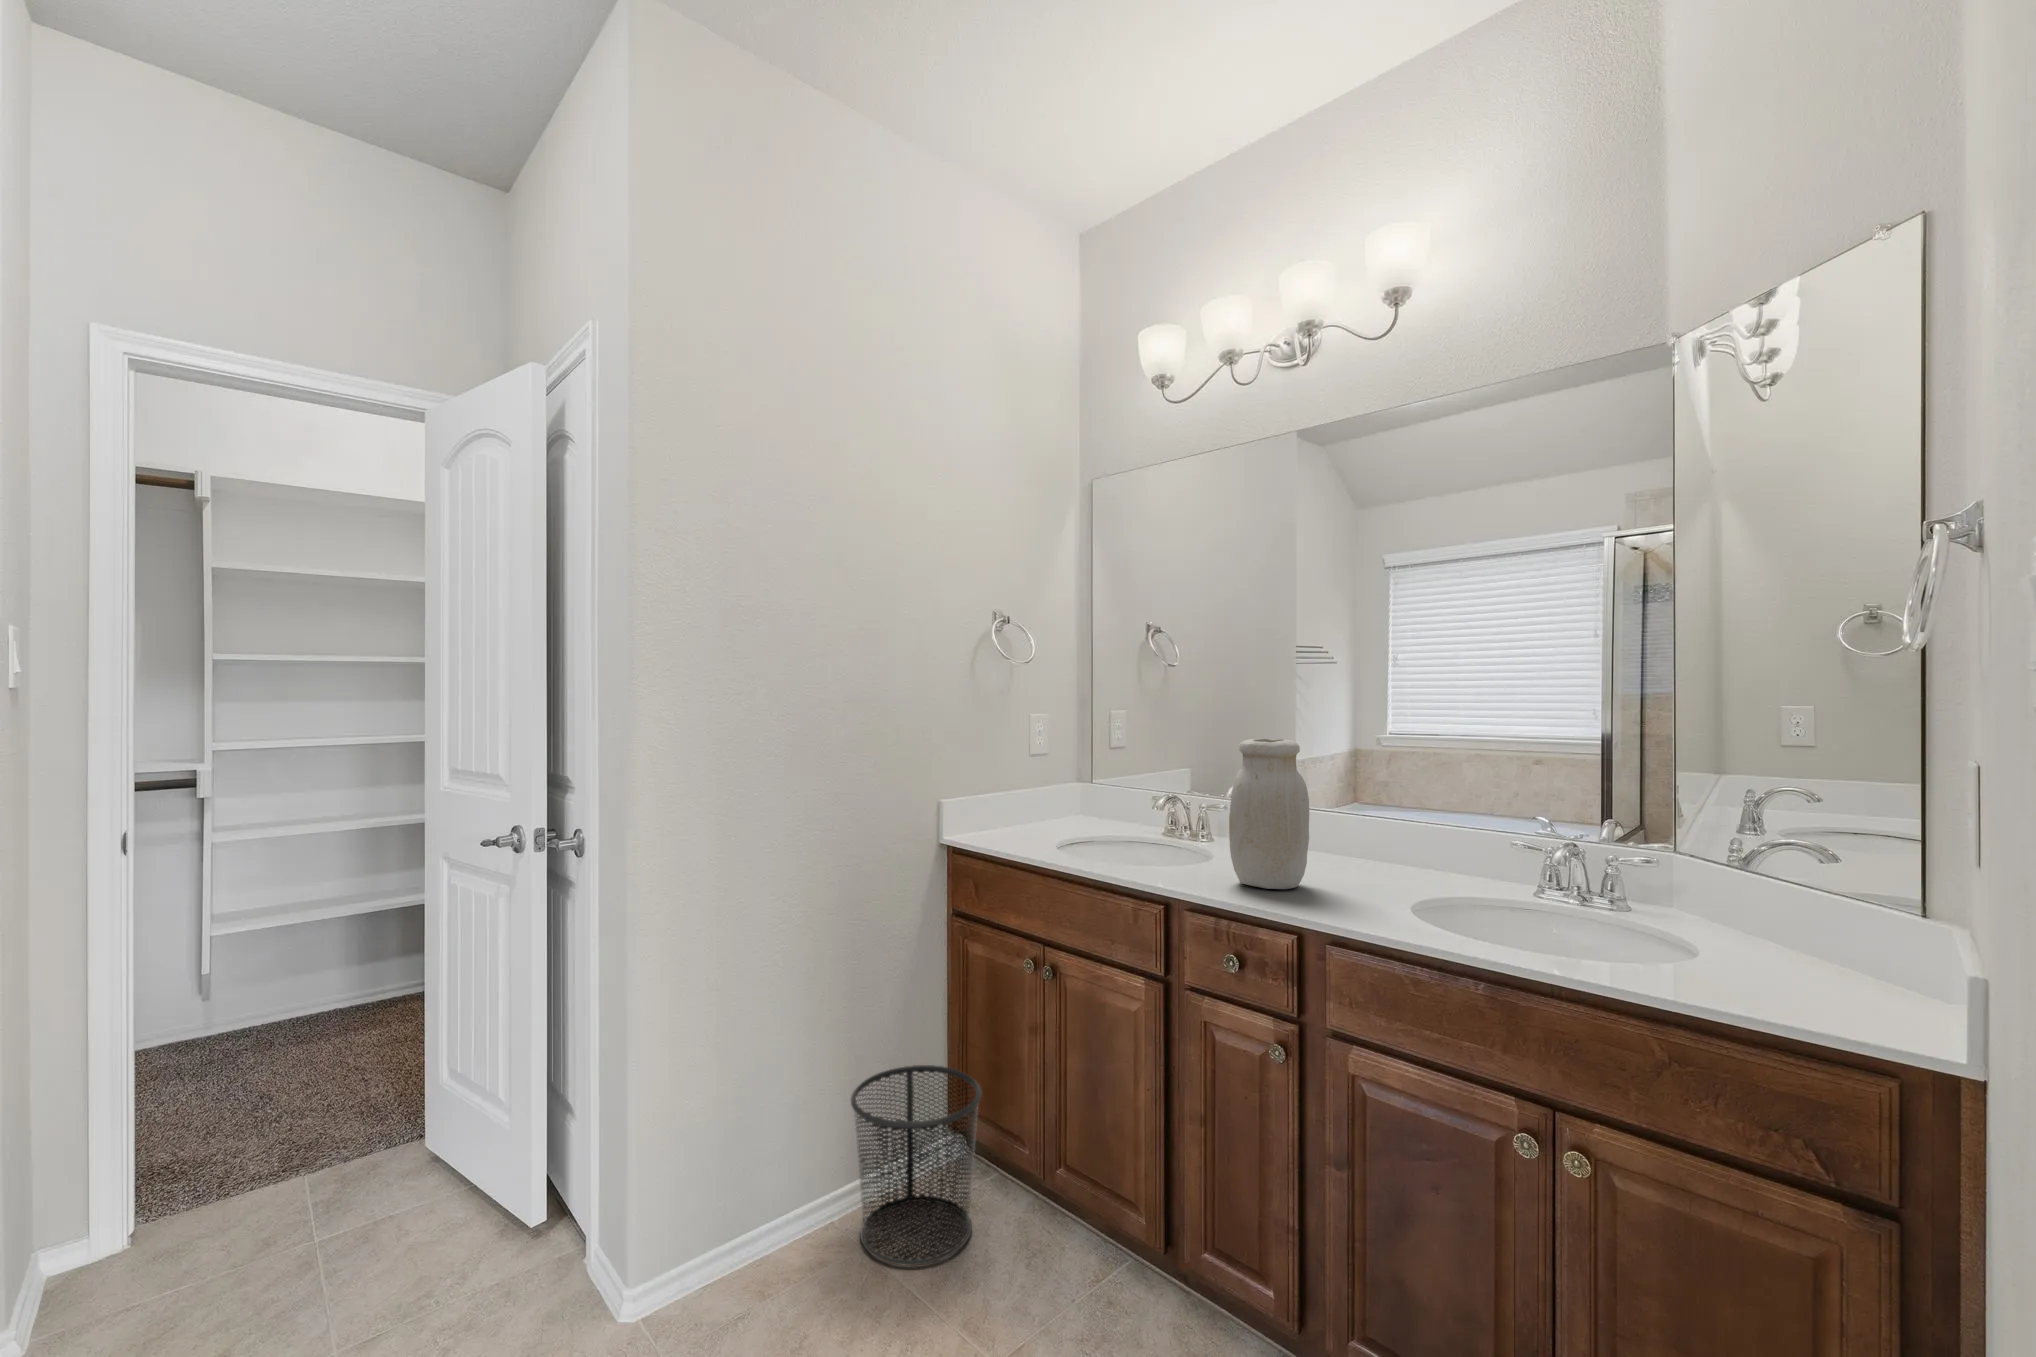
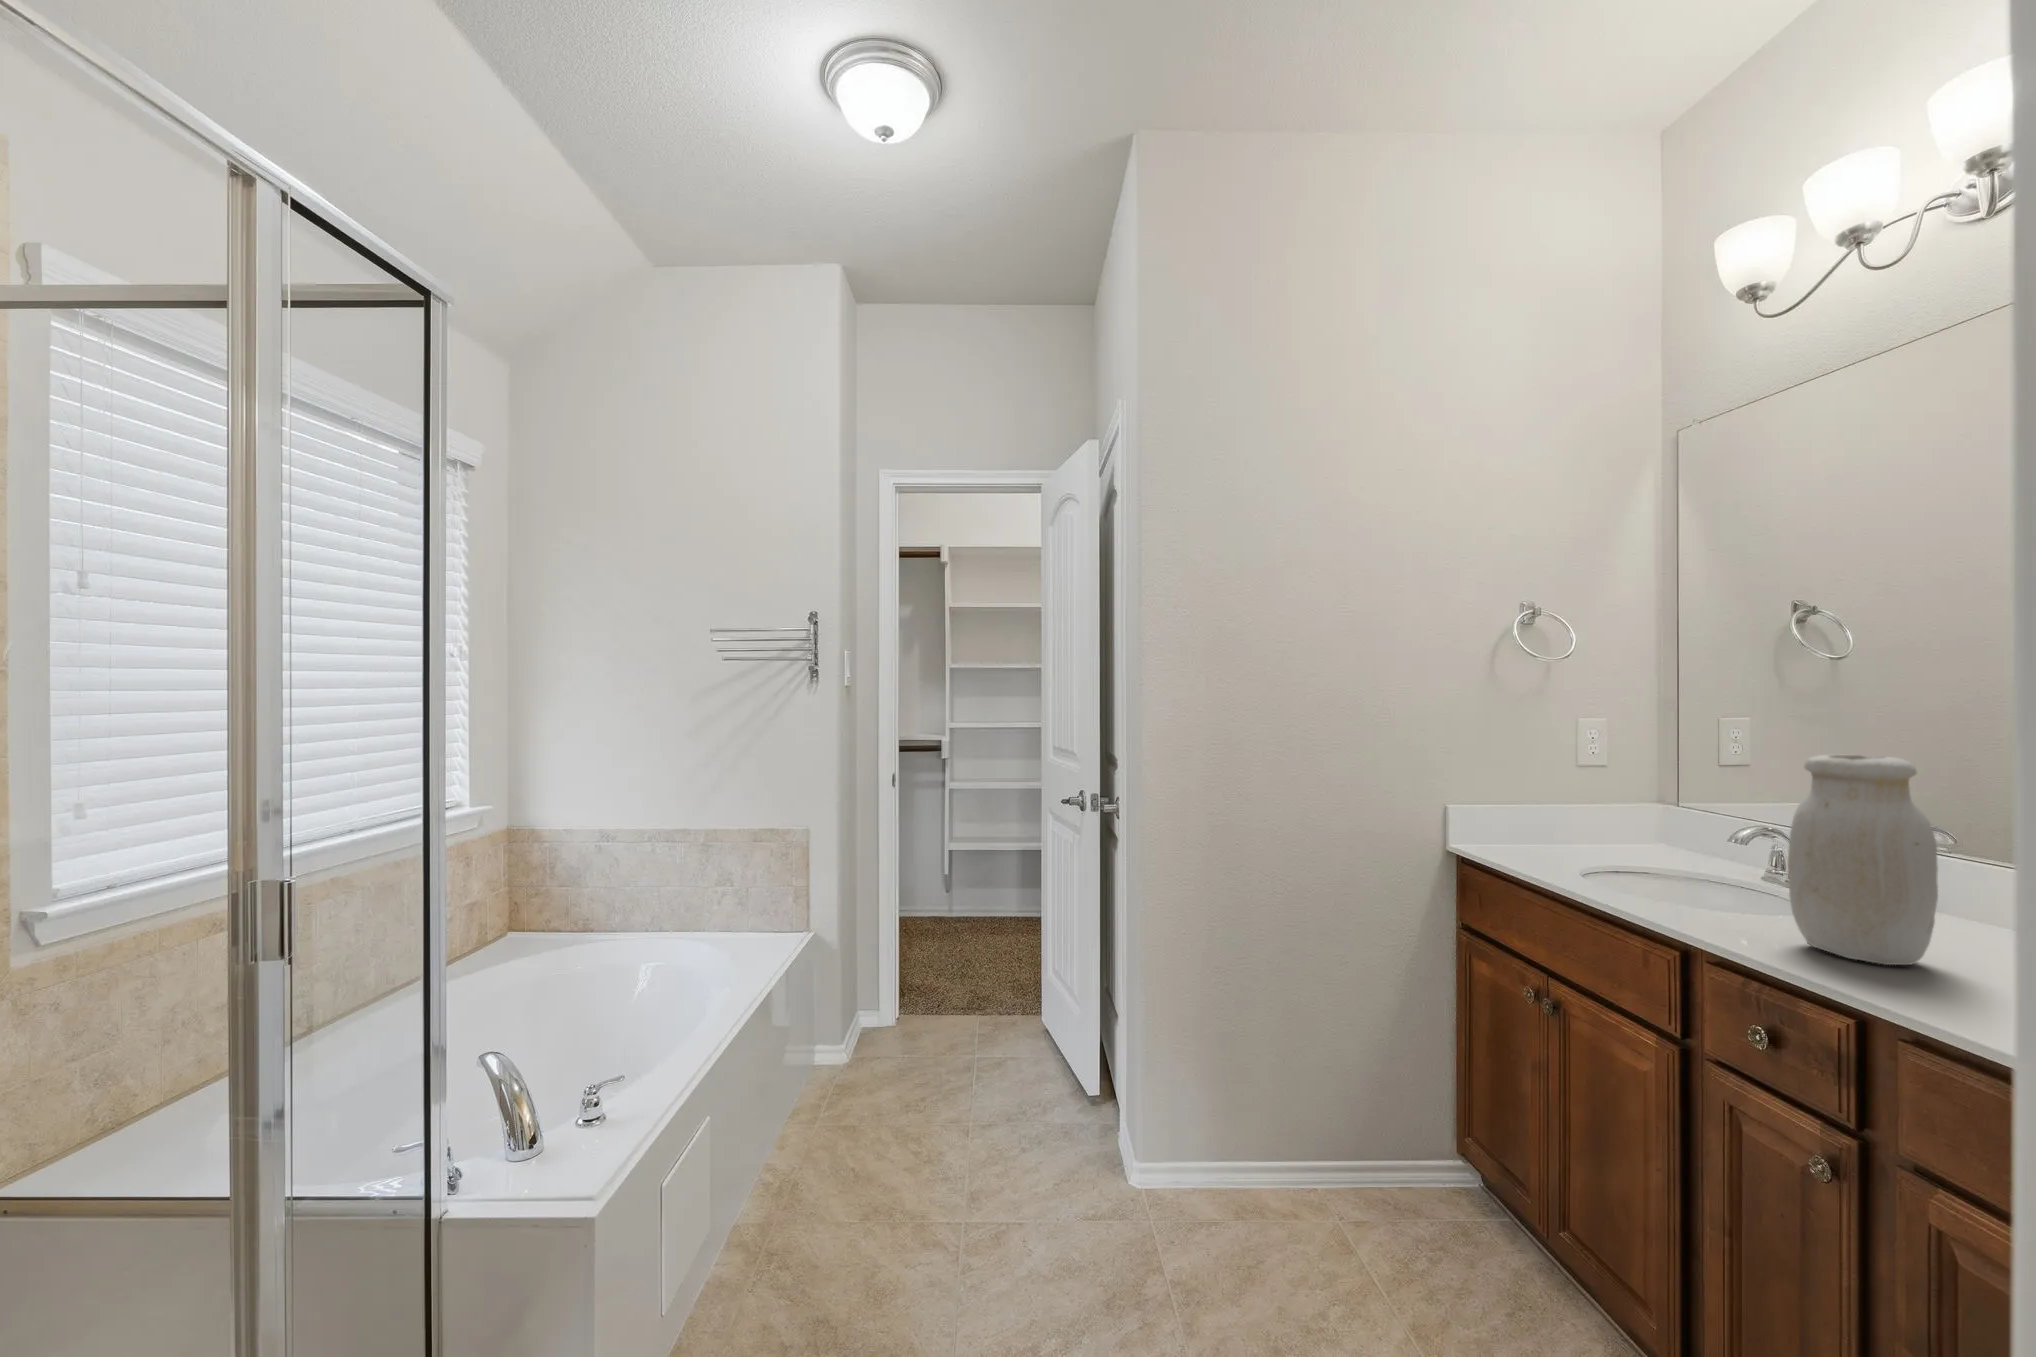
waste bin: present [851,1065,982,1266] -> none [1327,1064,1471,1269]

